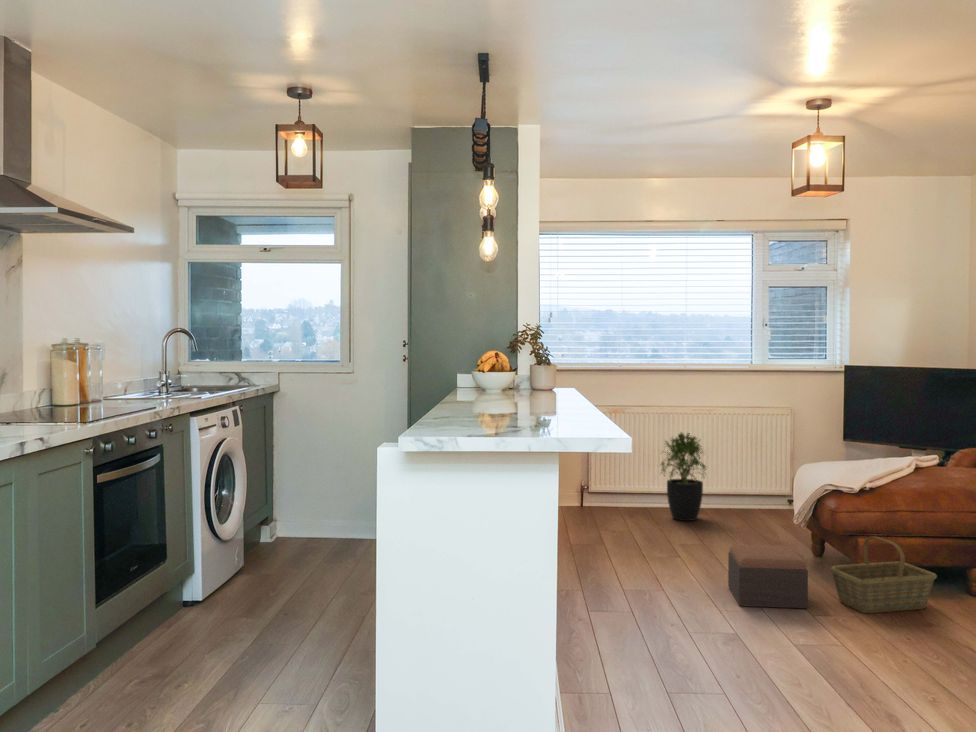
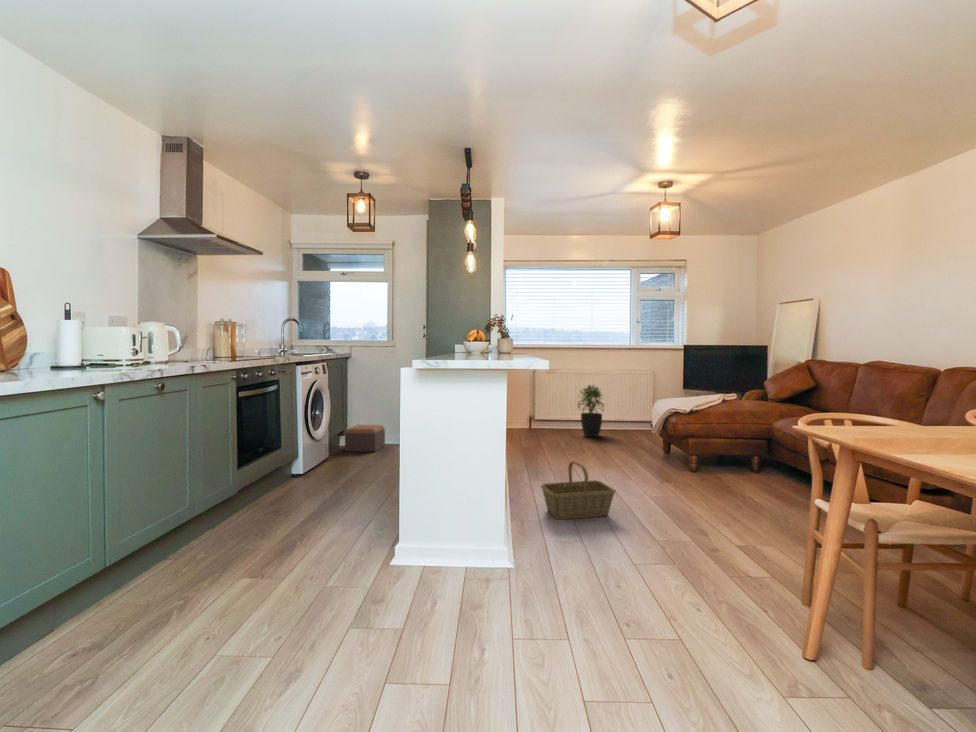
basket: present [830,536,937,613] -> present [541,461,615,519]
footstool: present [728,545,808,609] -> present [345,425,385,452]

